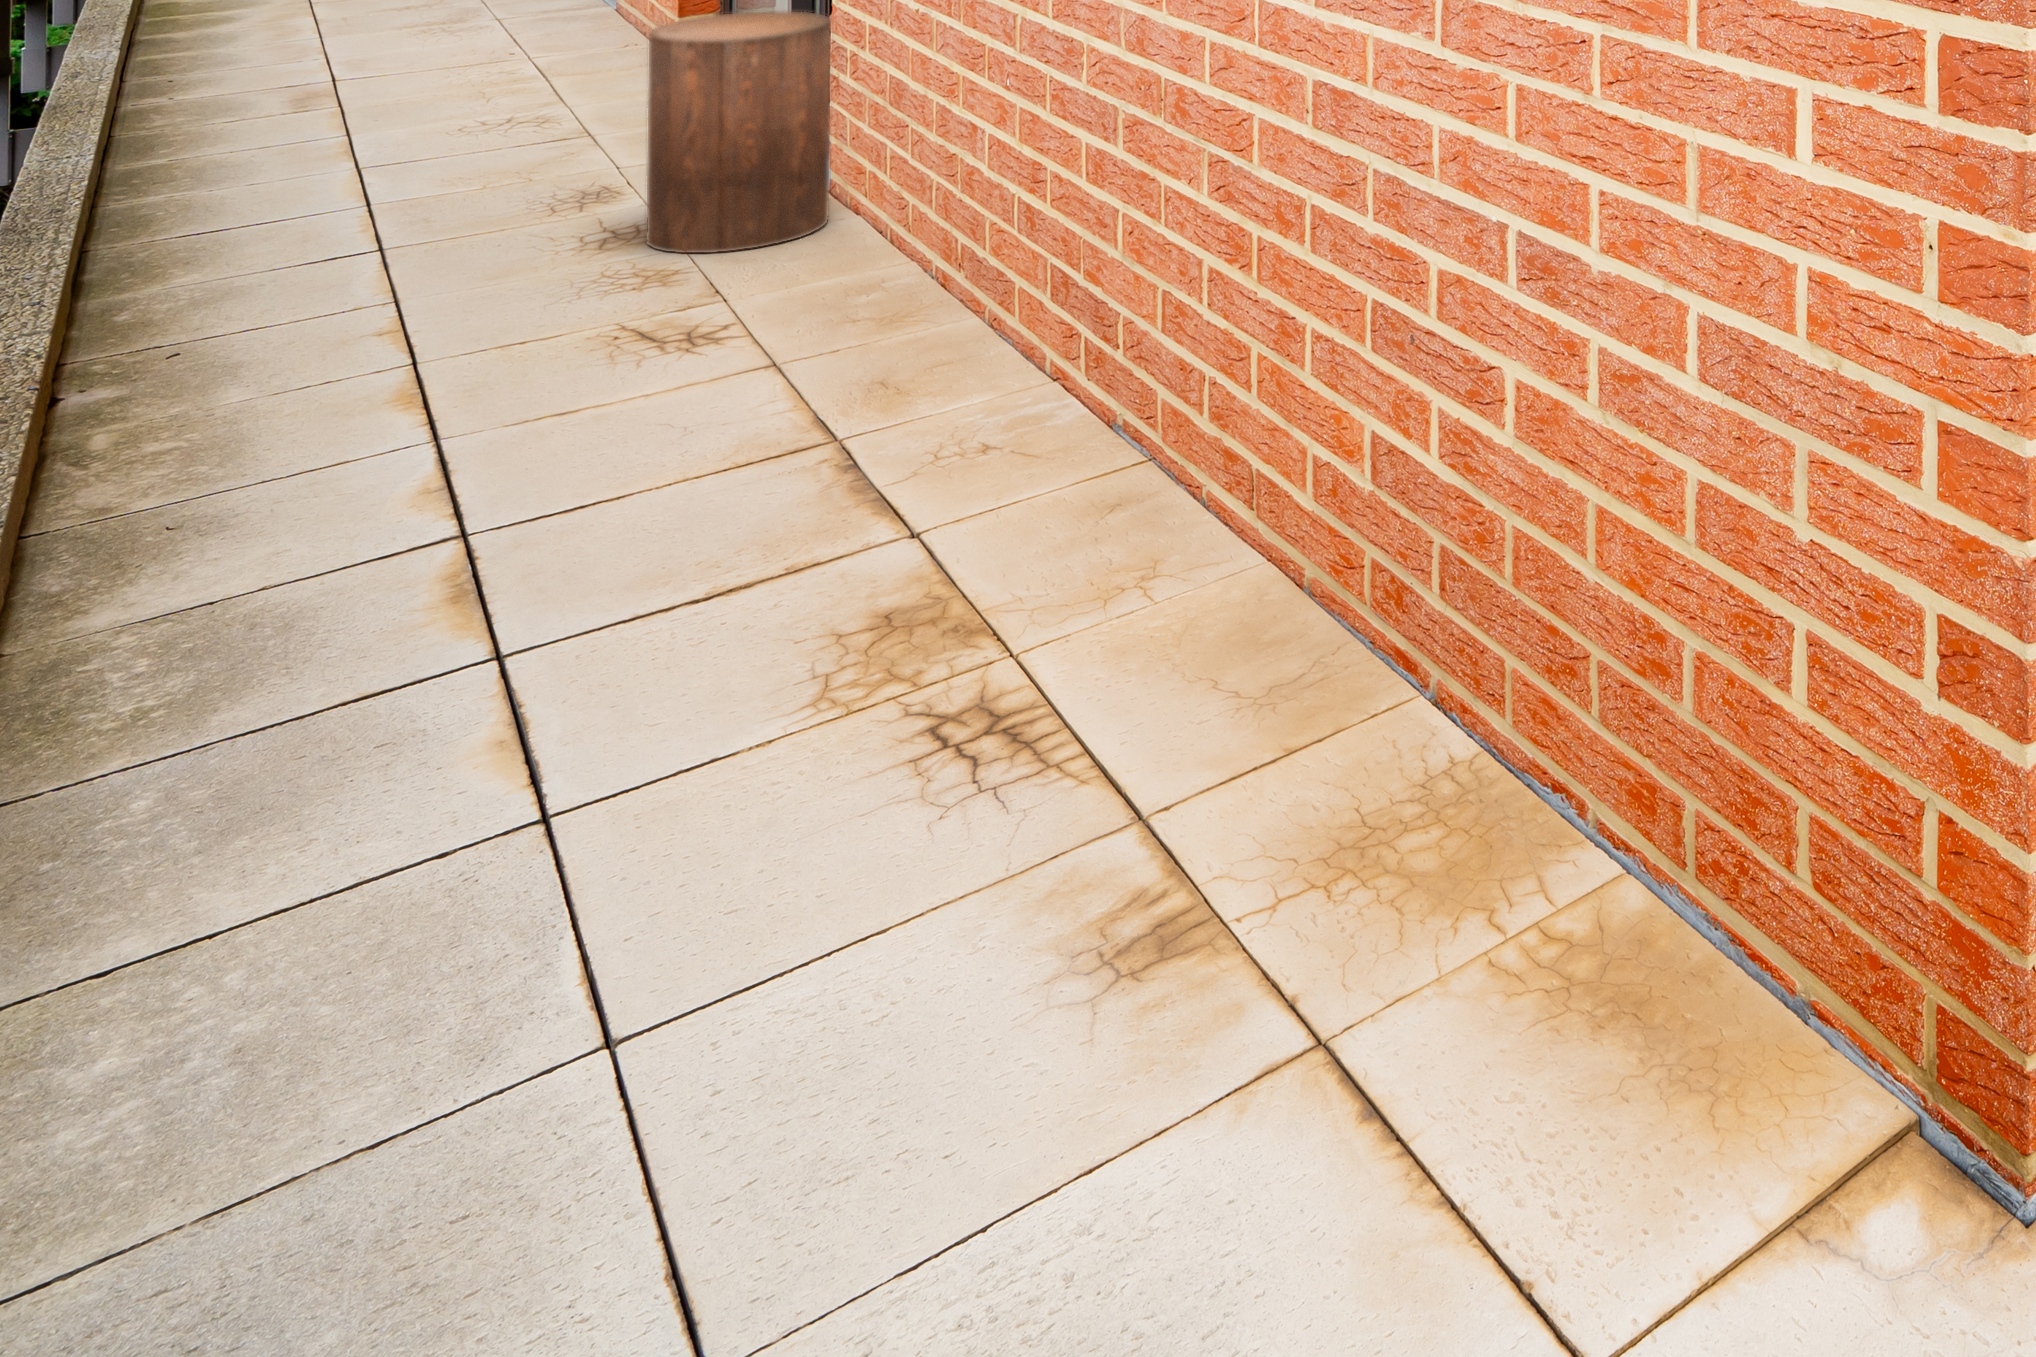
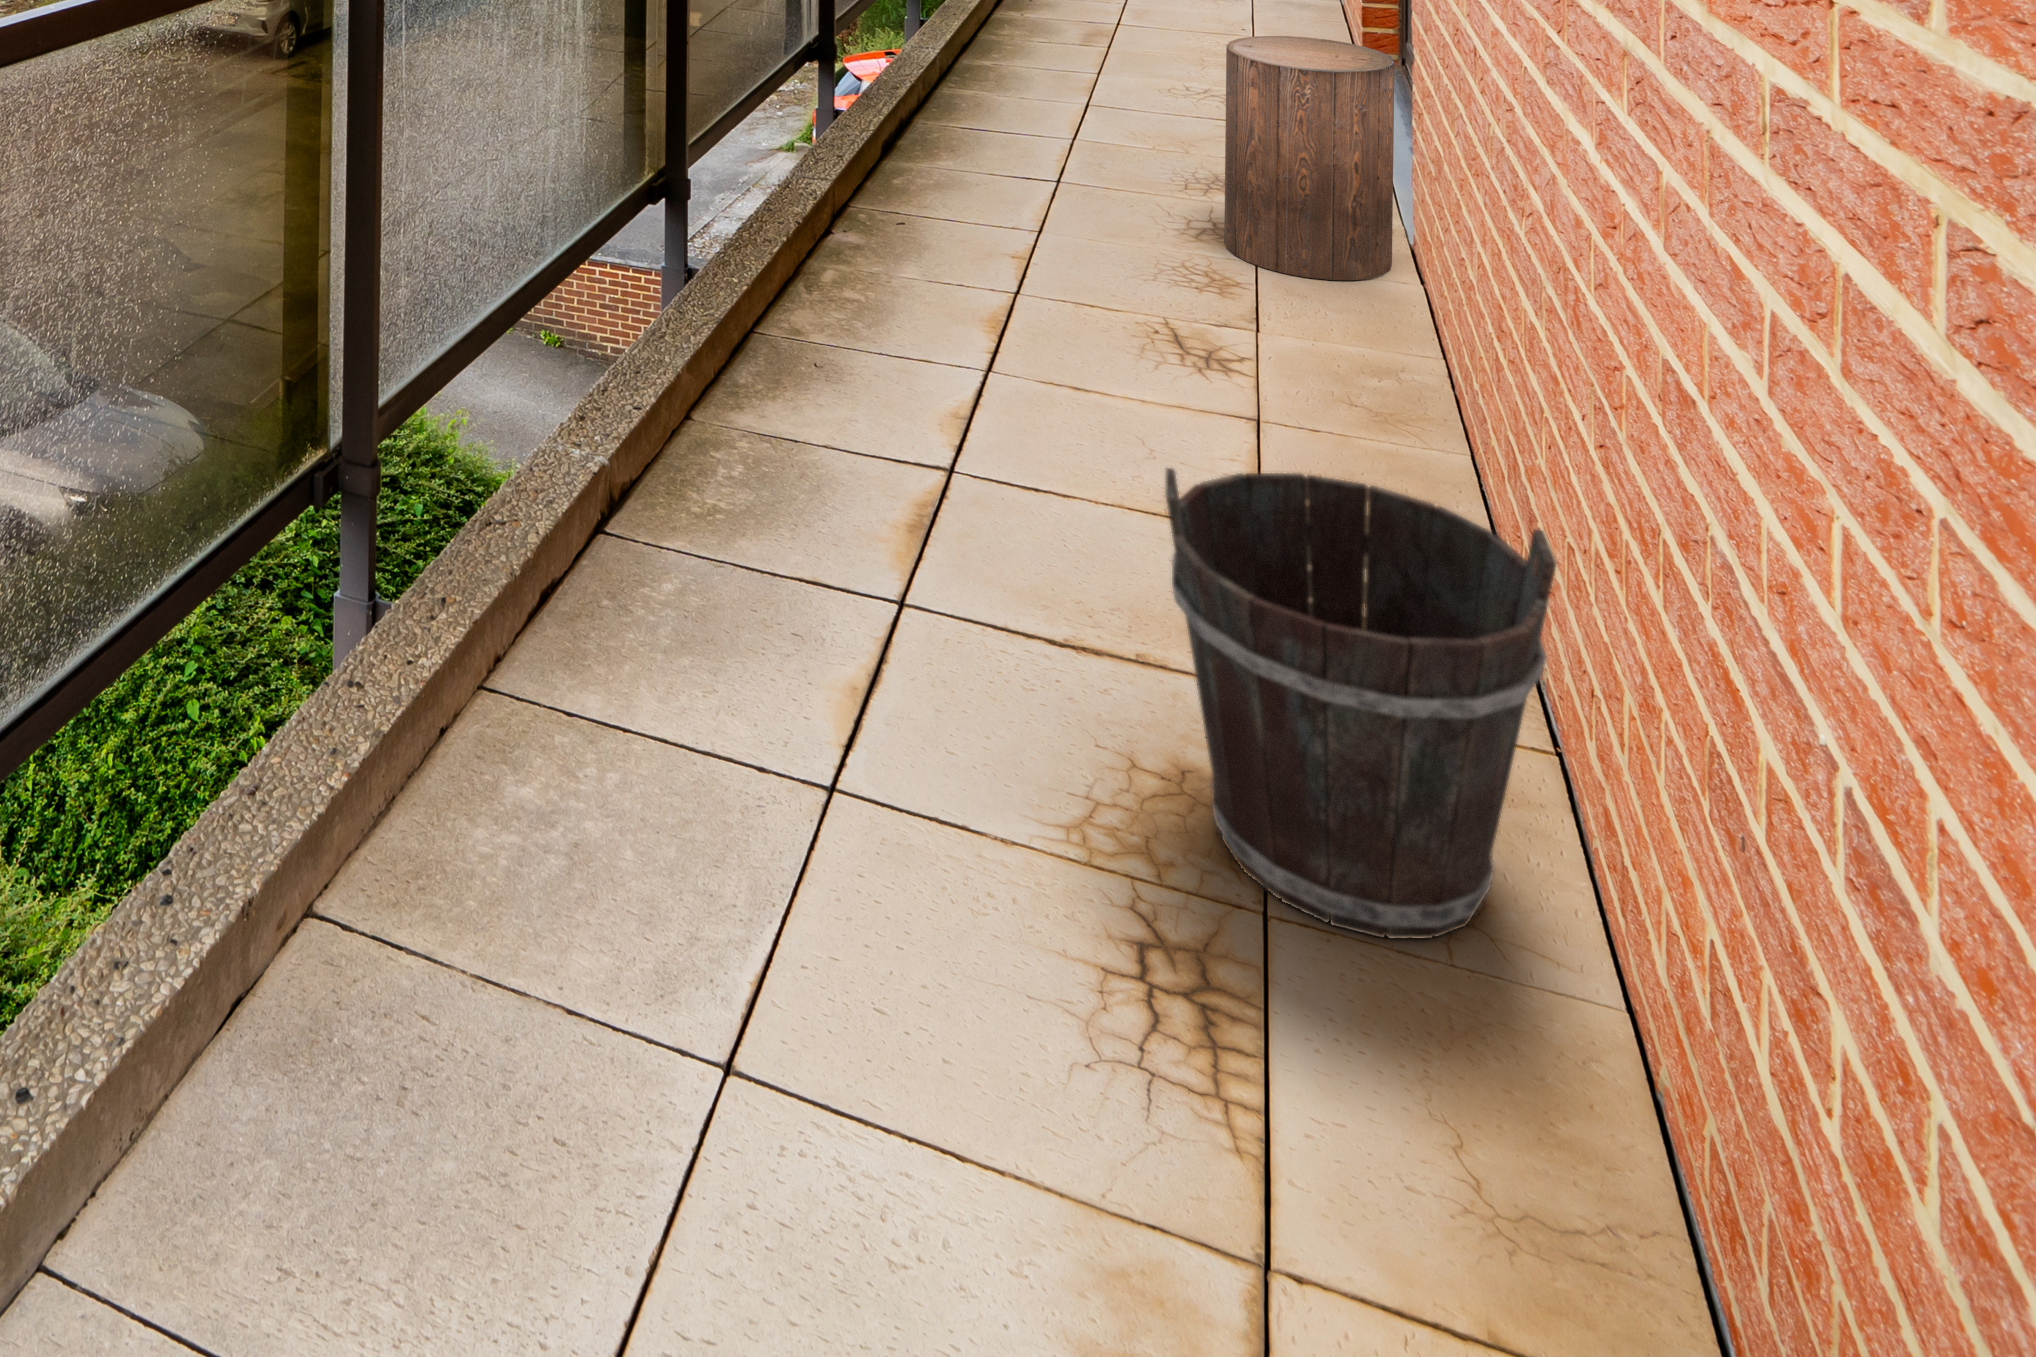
bucket: none [888,276,1205,644] -> present [1165,468,1557,939]

